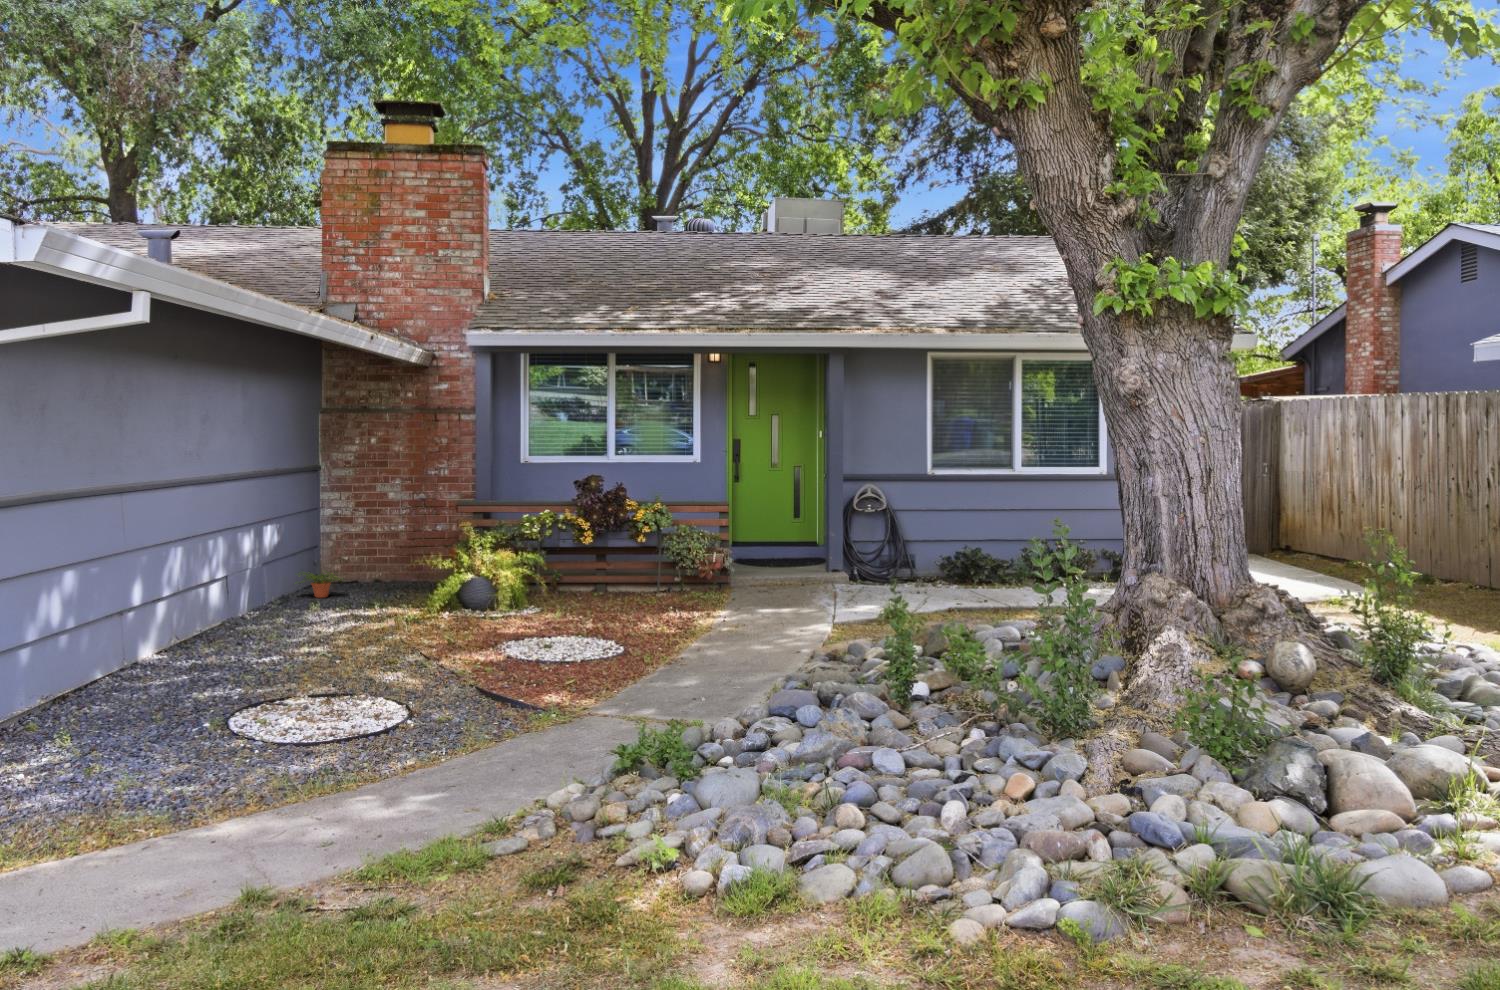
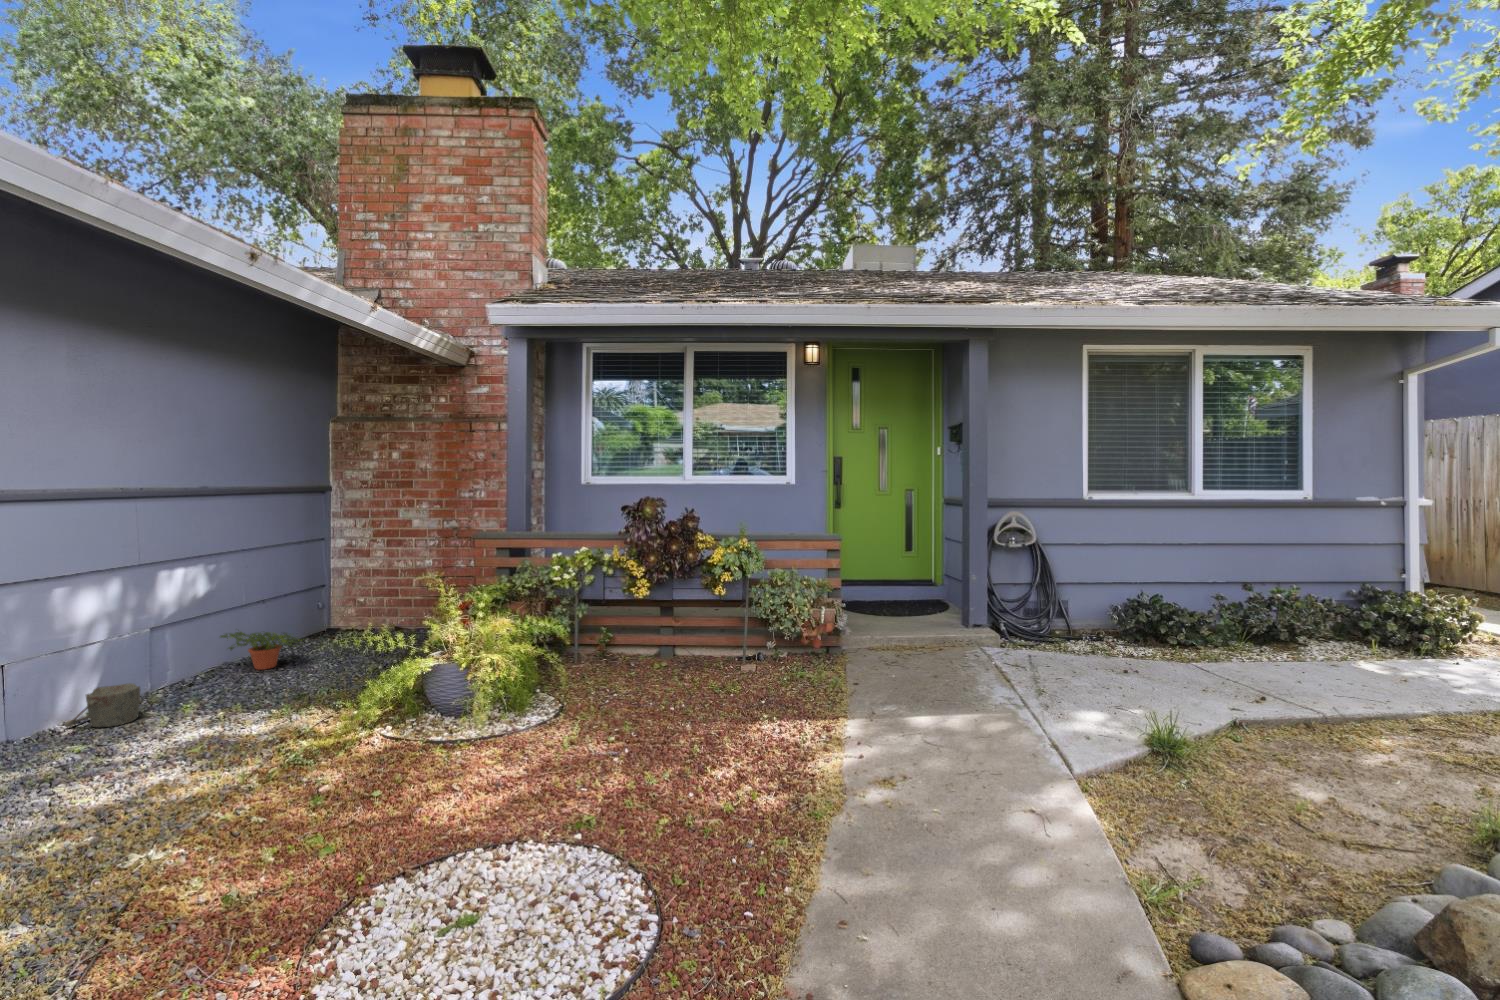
bucket: none [257,593,292,616] -> present [64,683,140,728]

